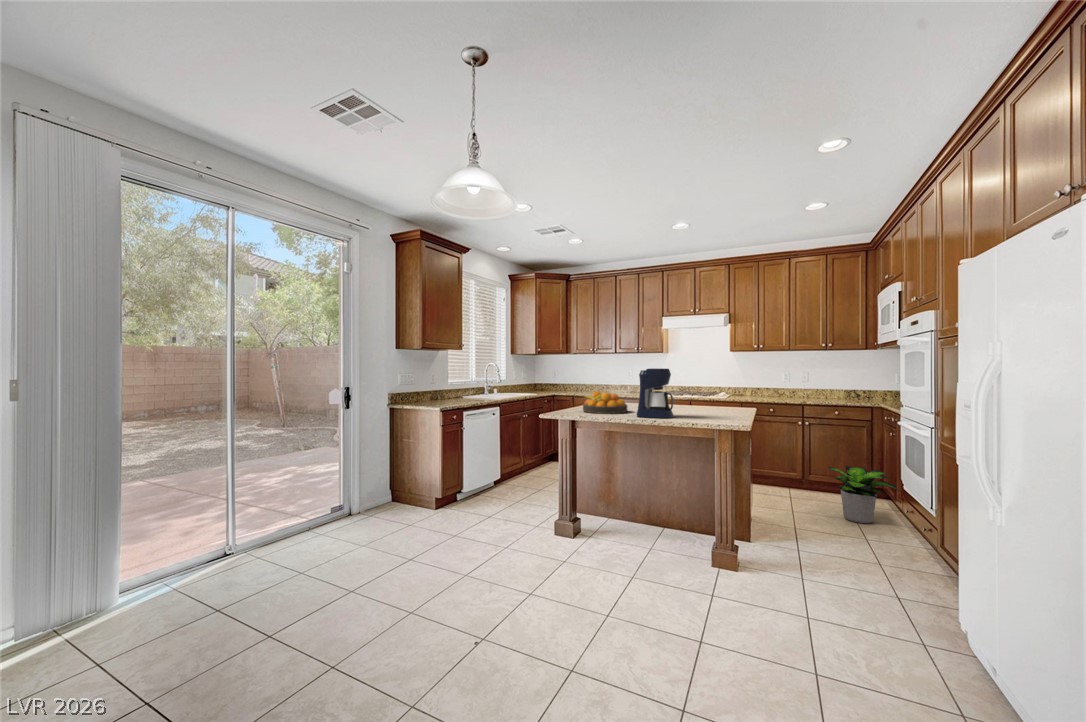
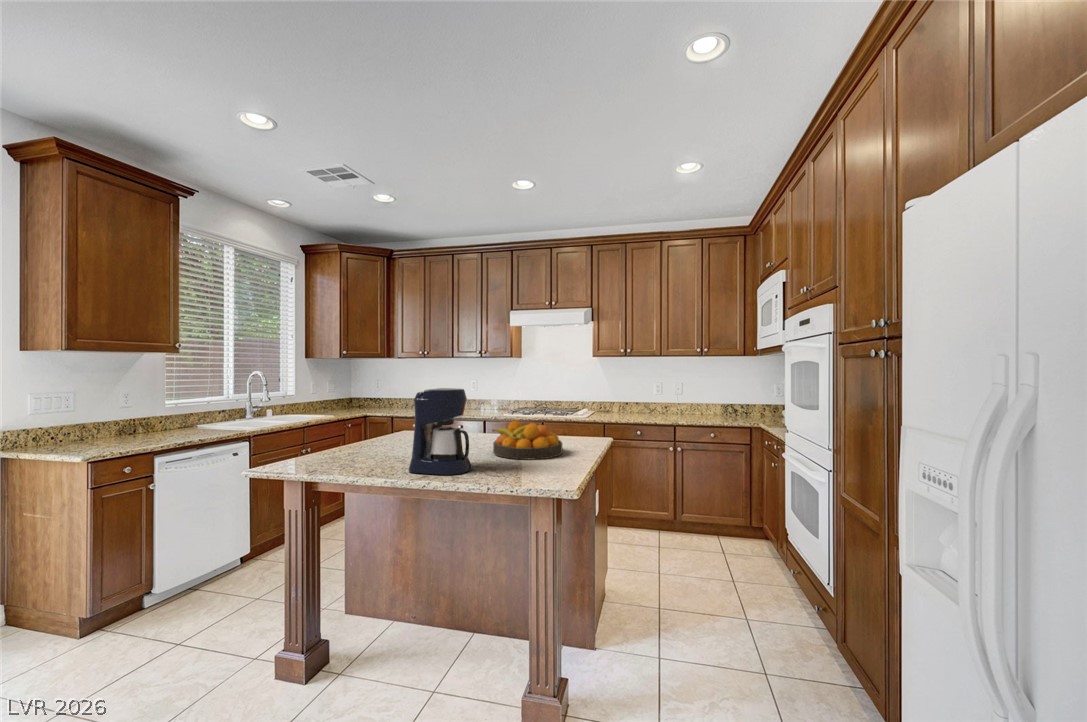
fruit bowl: present [583,391,627,414] -> present [492,421,562,460]
potted plant: present [829,466,898,523] -> none [701,508,788,589]

